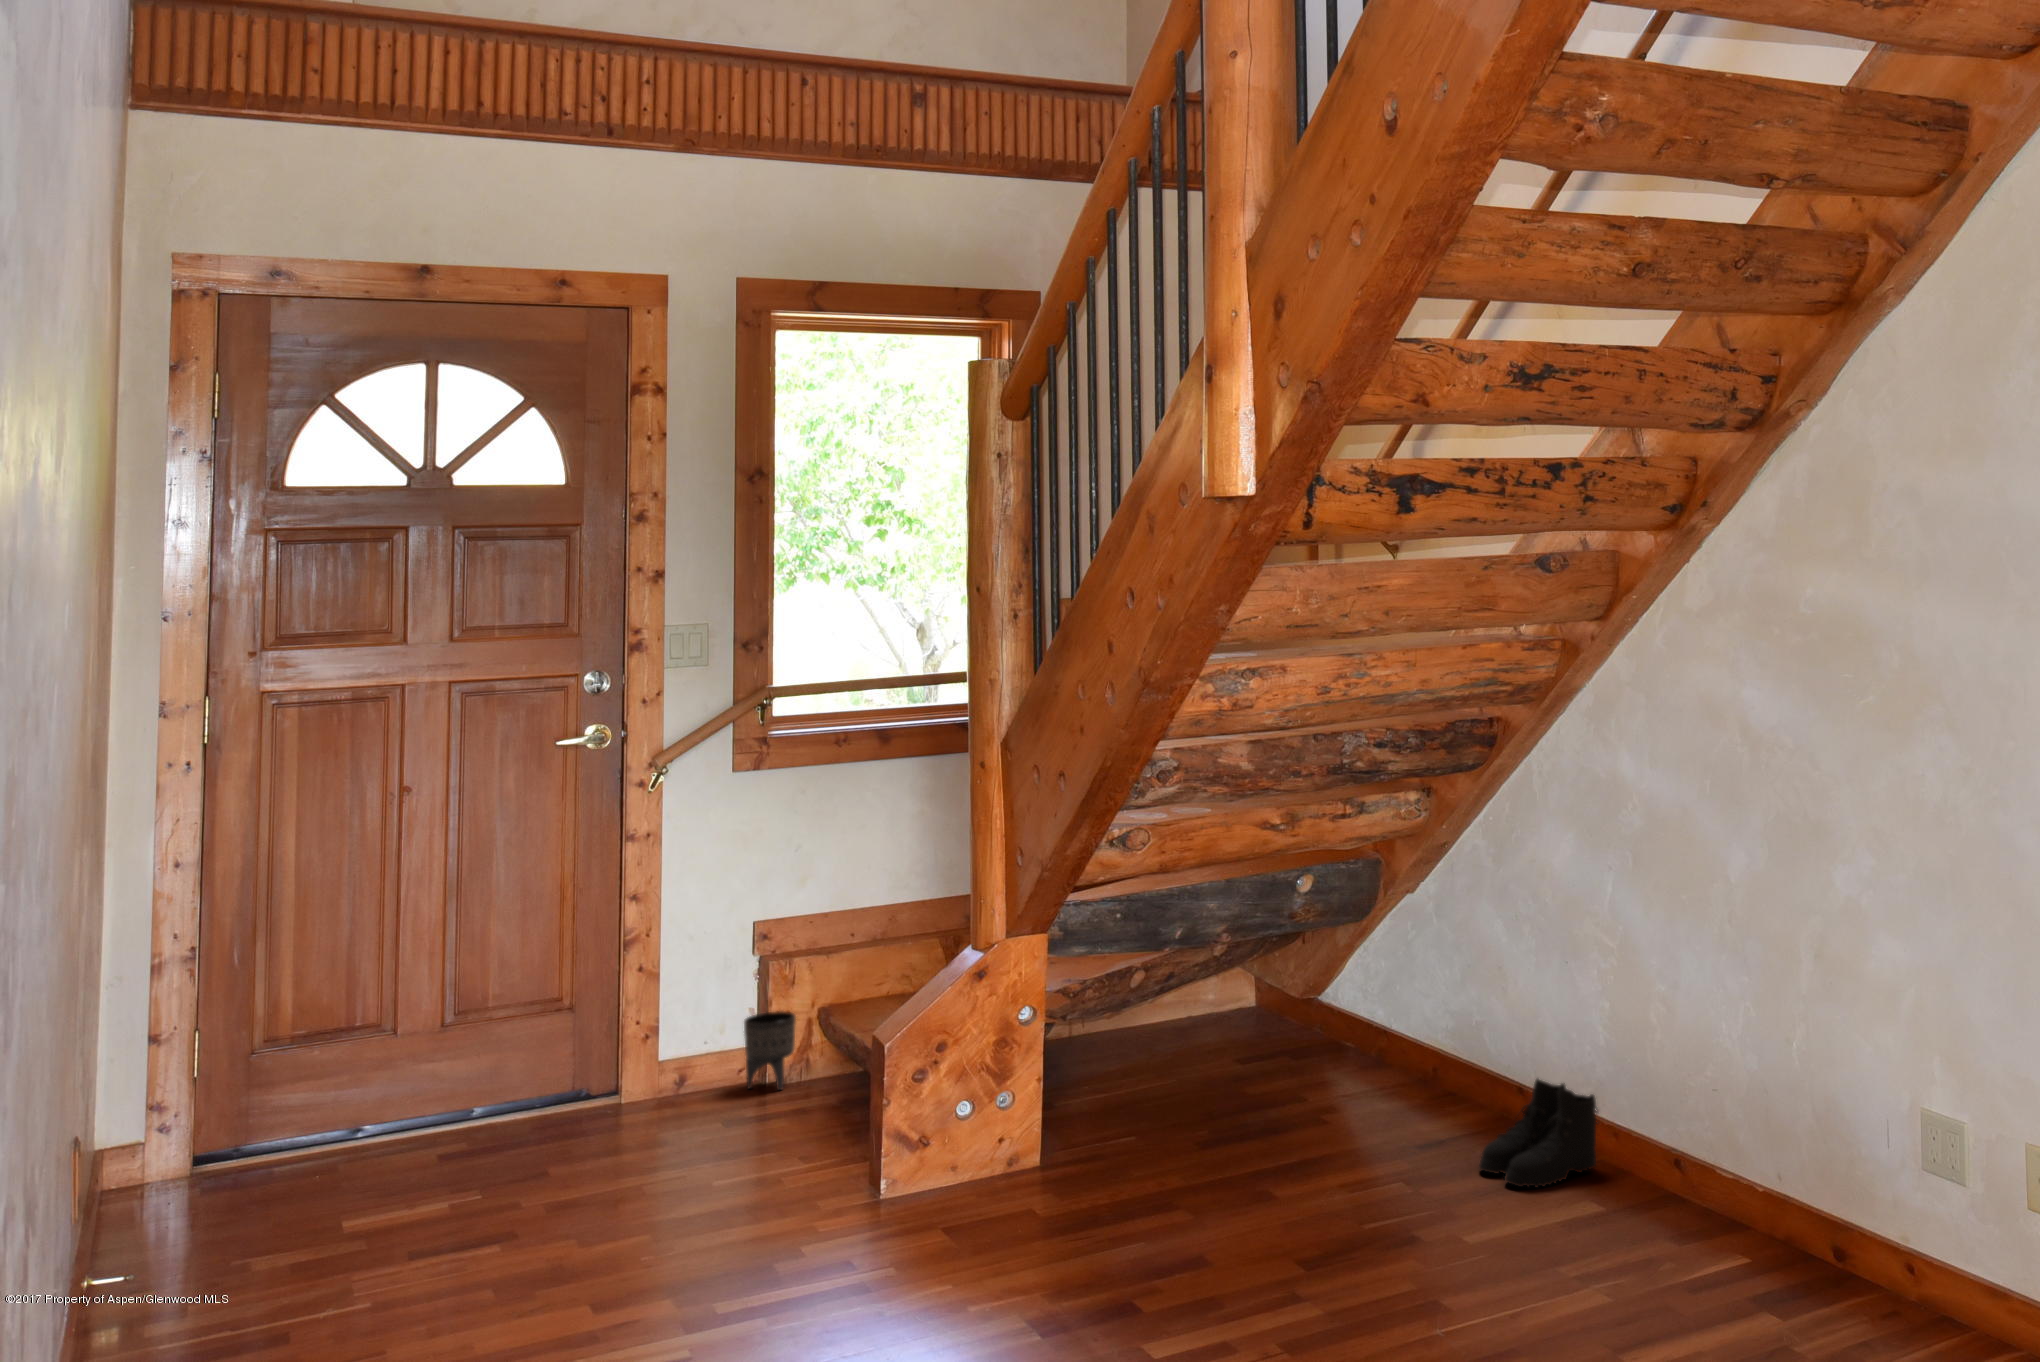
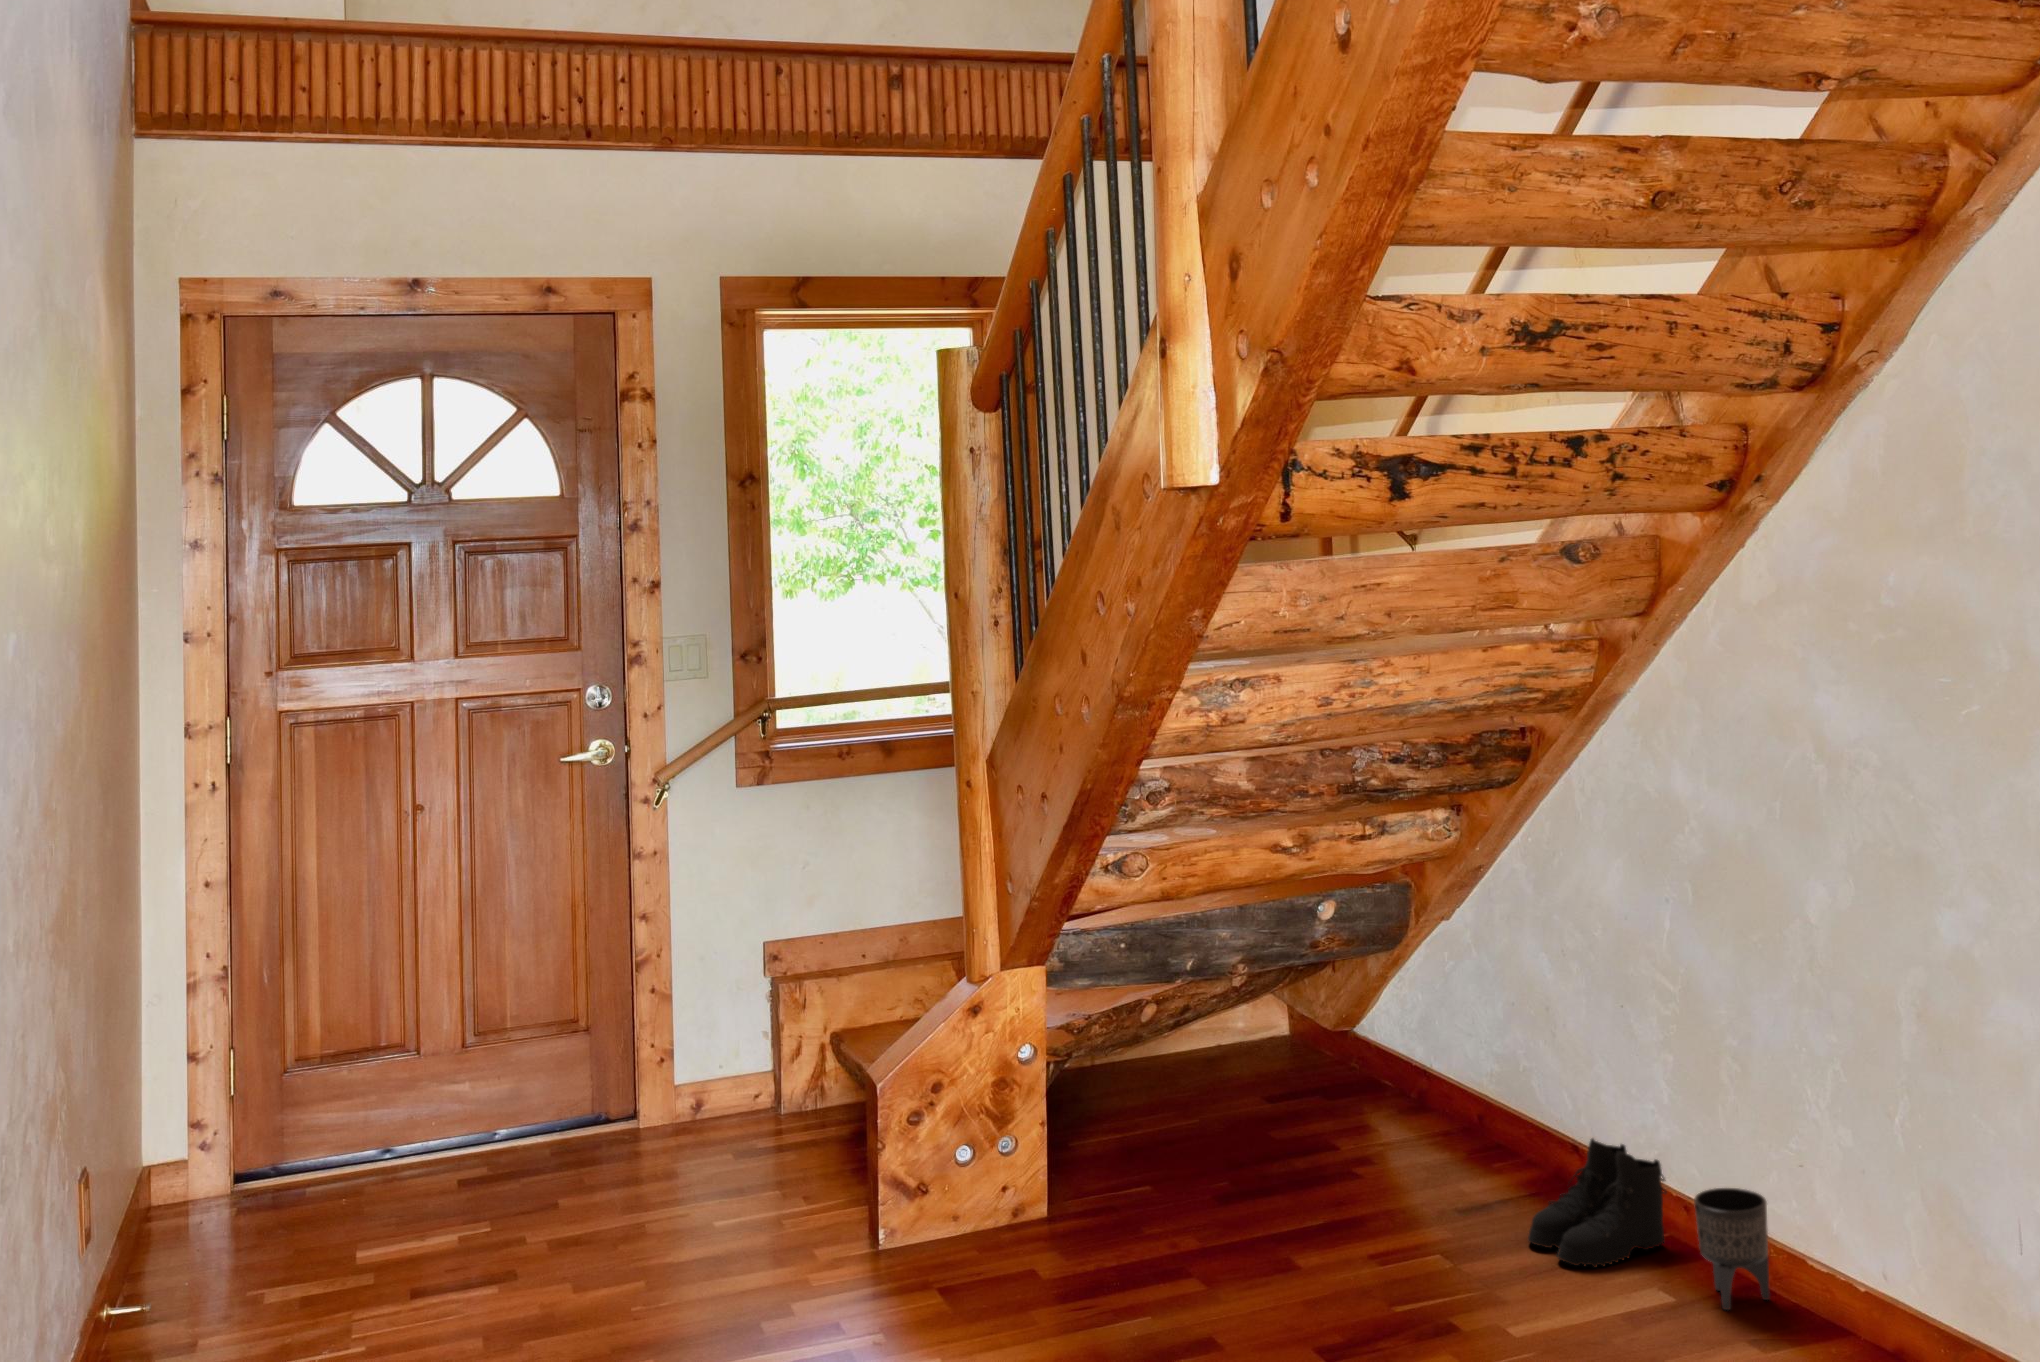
planter: present [744,1011,796,1090] -> present [1694,1188,1770,1310]

